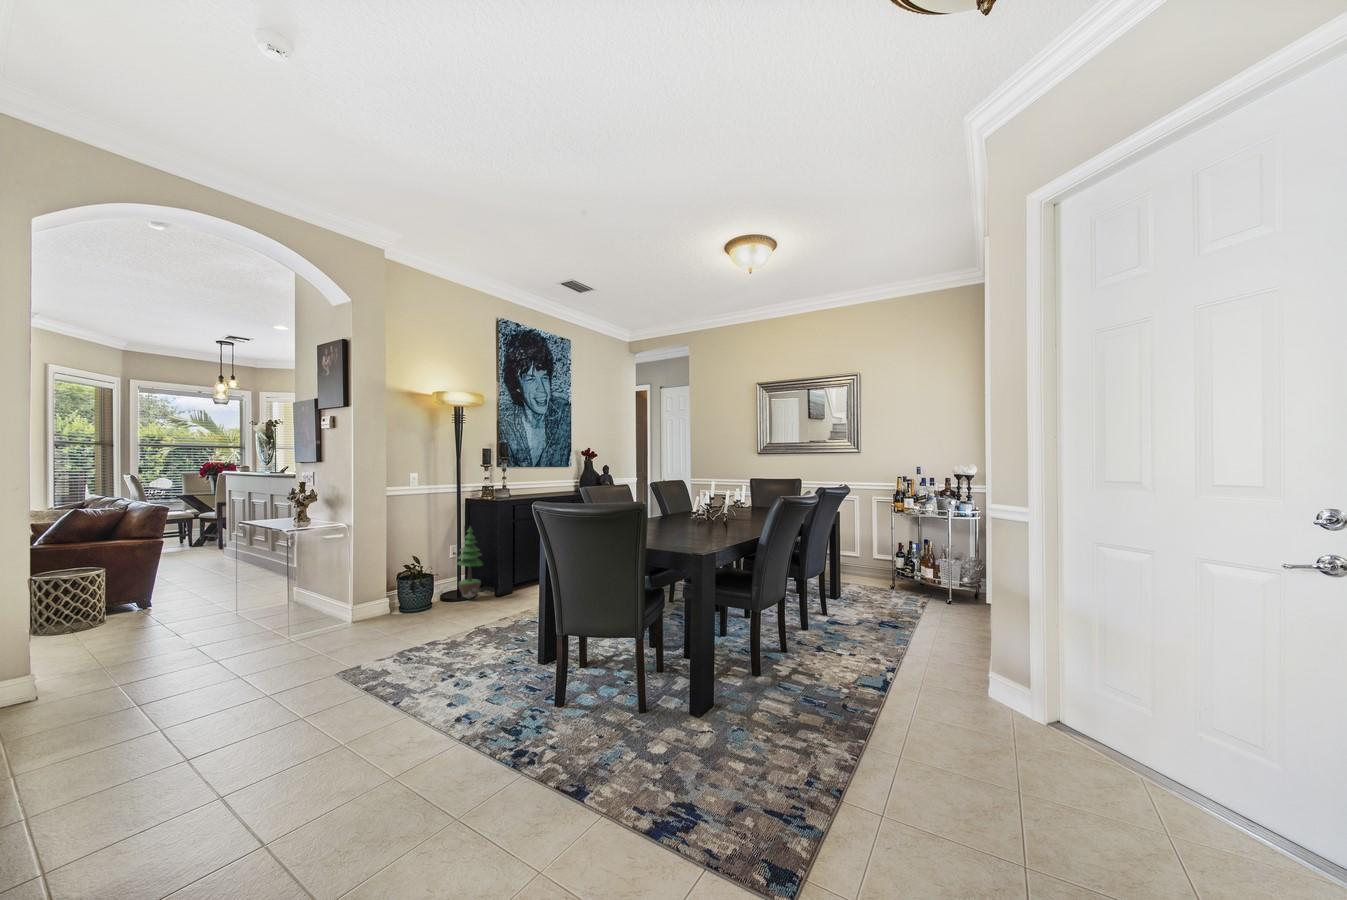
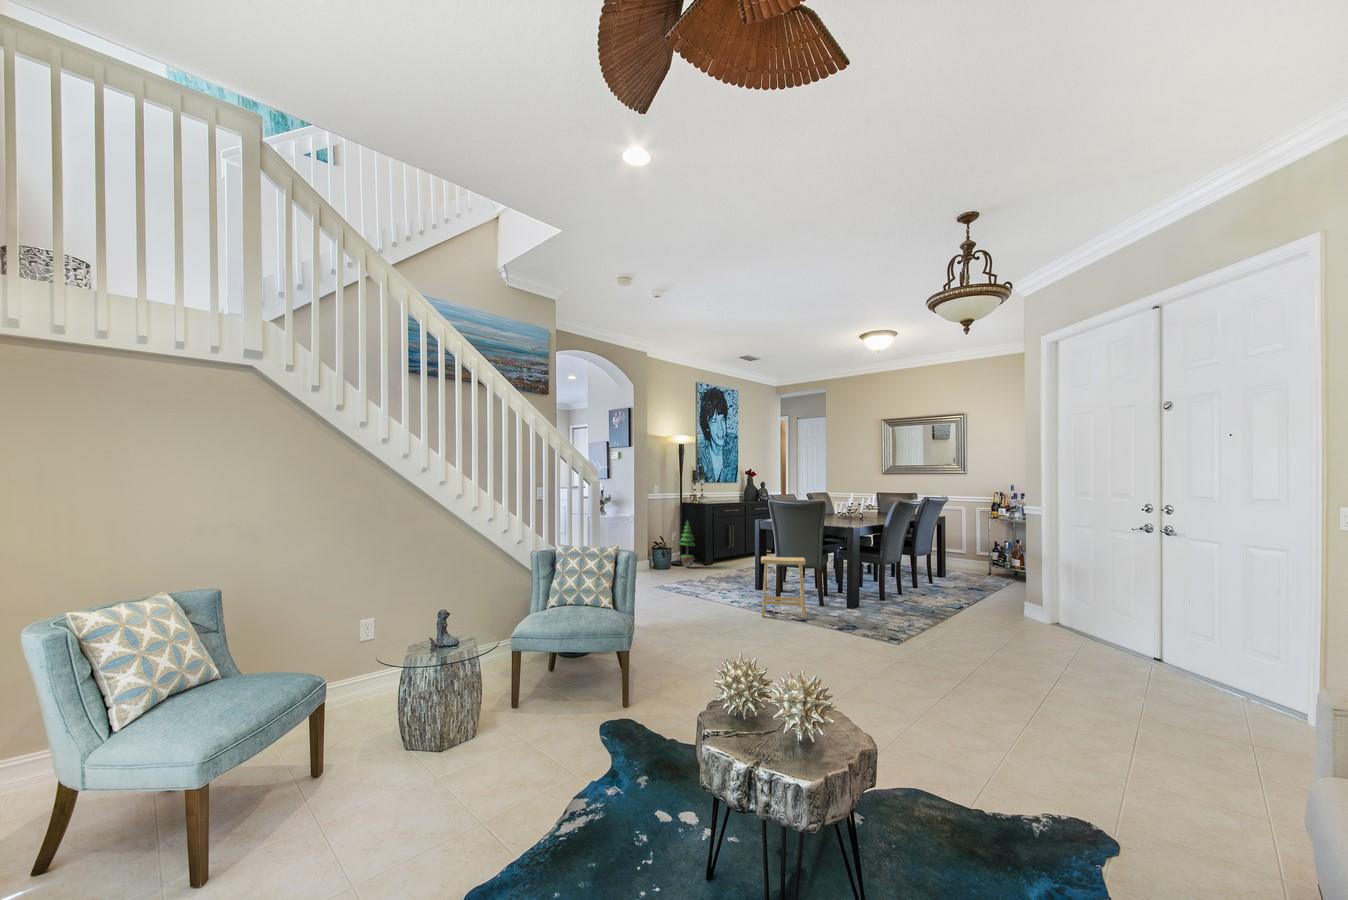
footstool: none [502,621,604,764] -> present [761,556,806,619]

